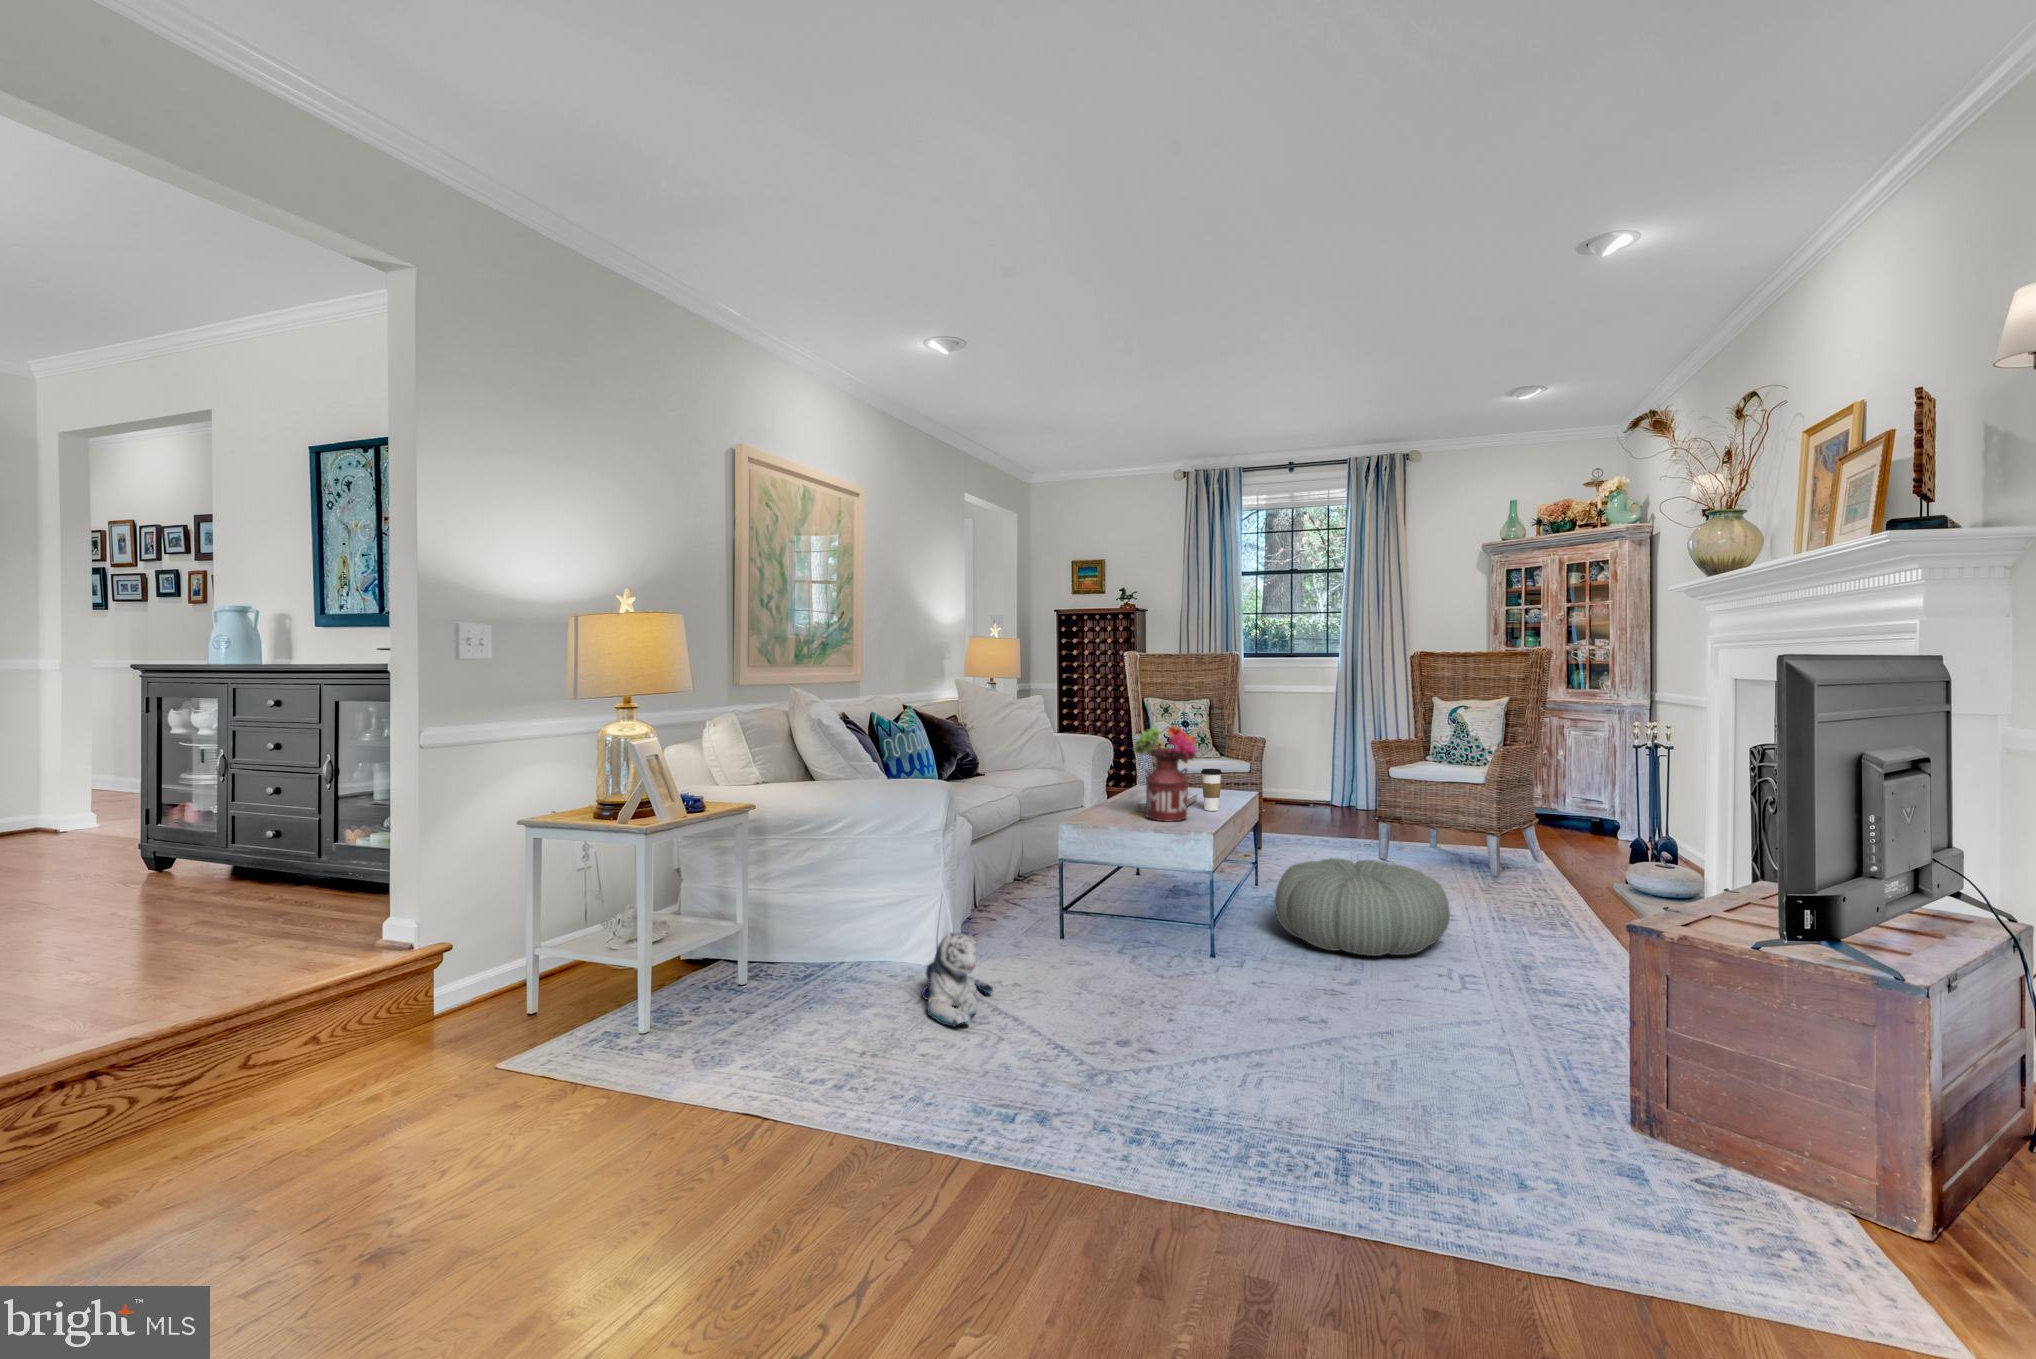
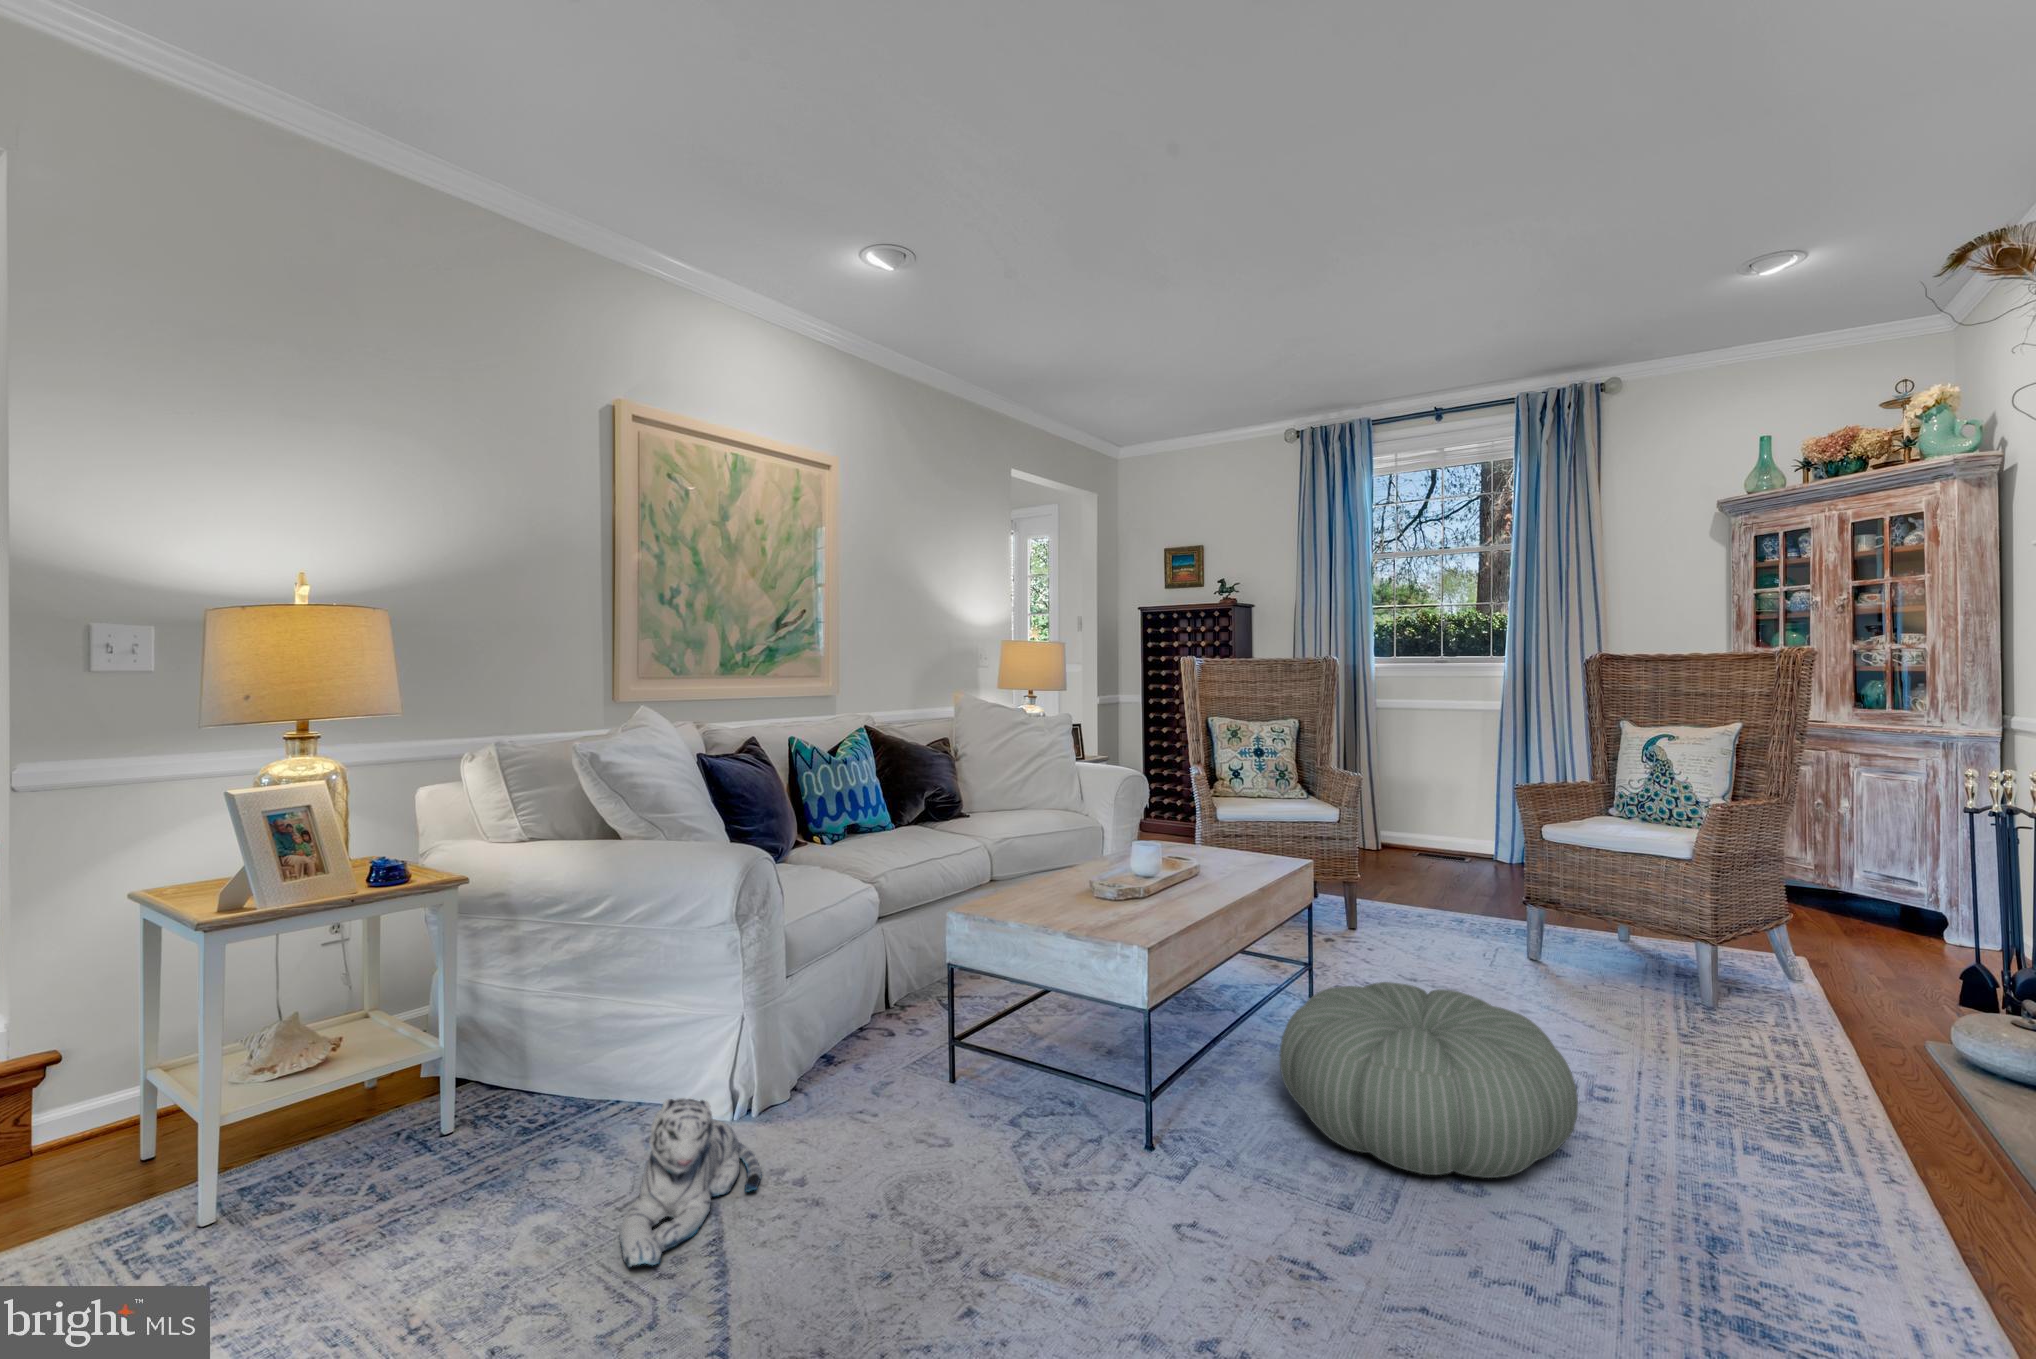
flower arrangement: present [1134,725,1197,822] -> none [1059,769,1160,917]
coffee cup: present [1201,769,1222,811] -> none [1185,832,1217,897]

